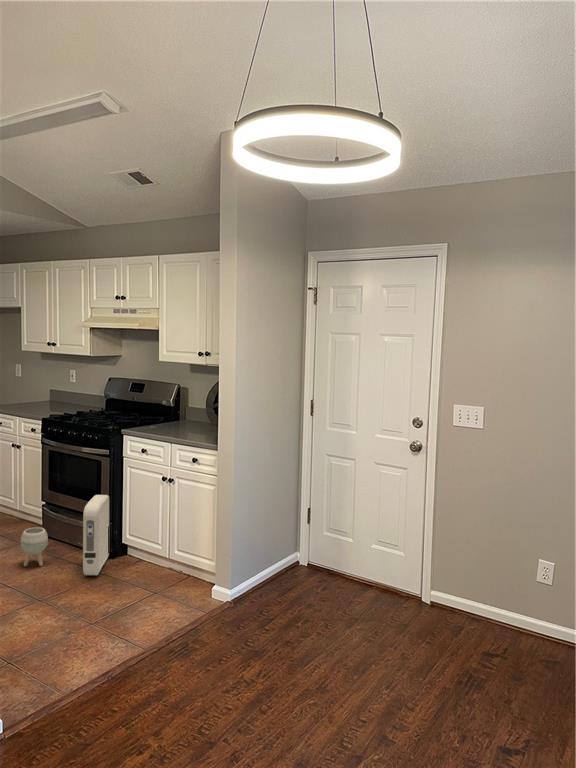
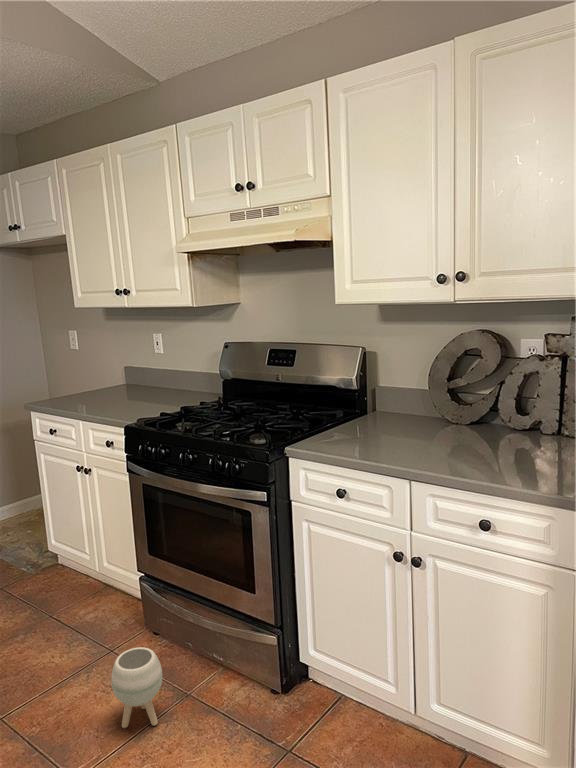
air purifier: present [83,495,109,575] -> none [236,579,278,759]

